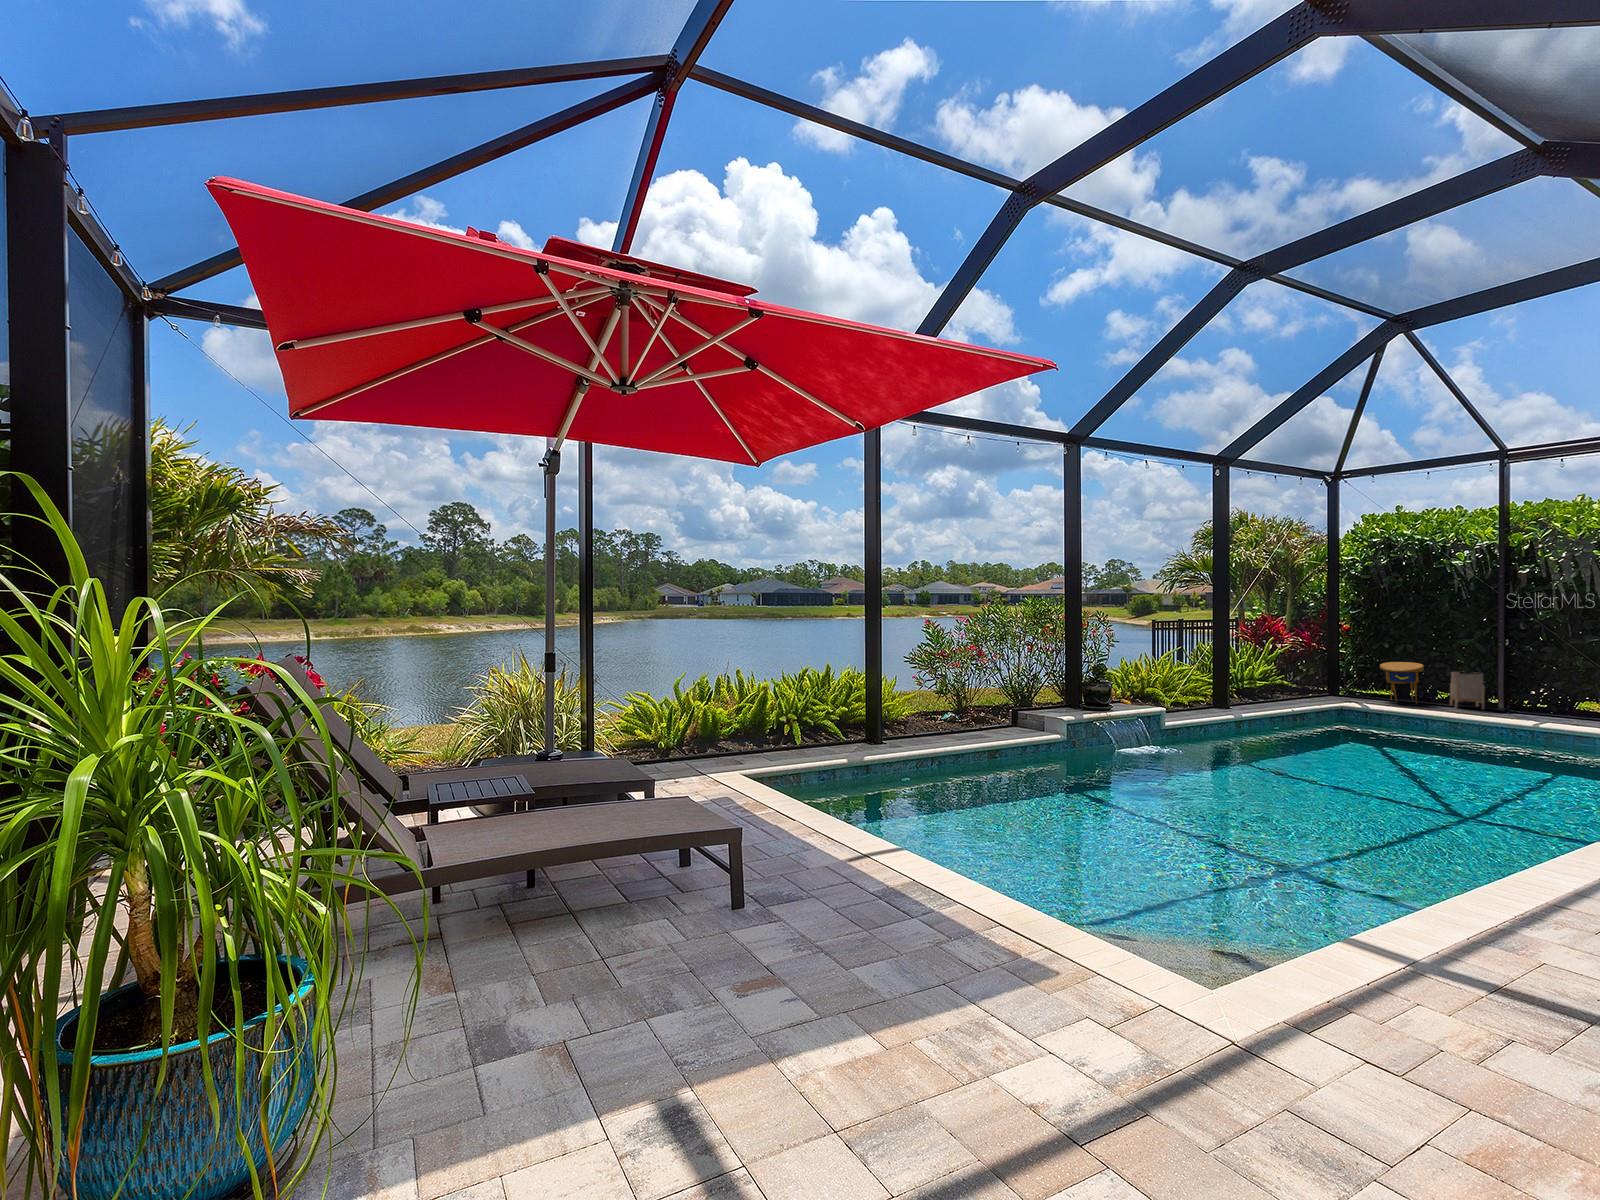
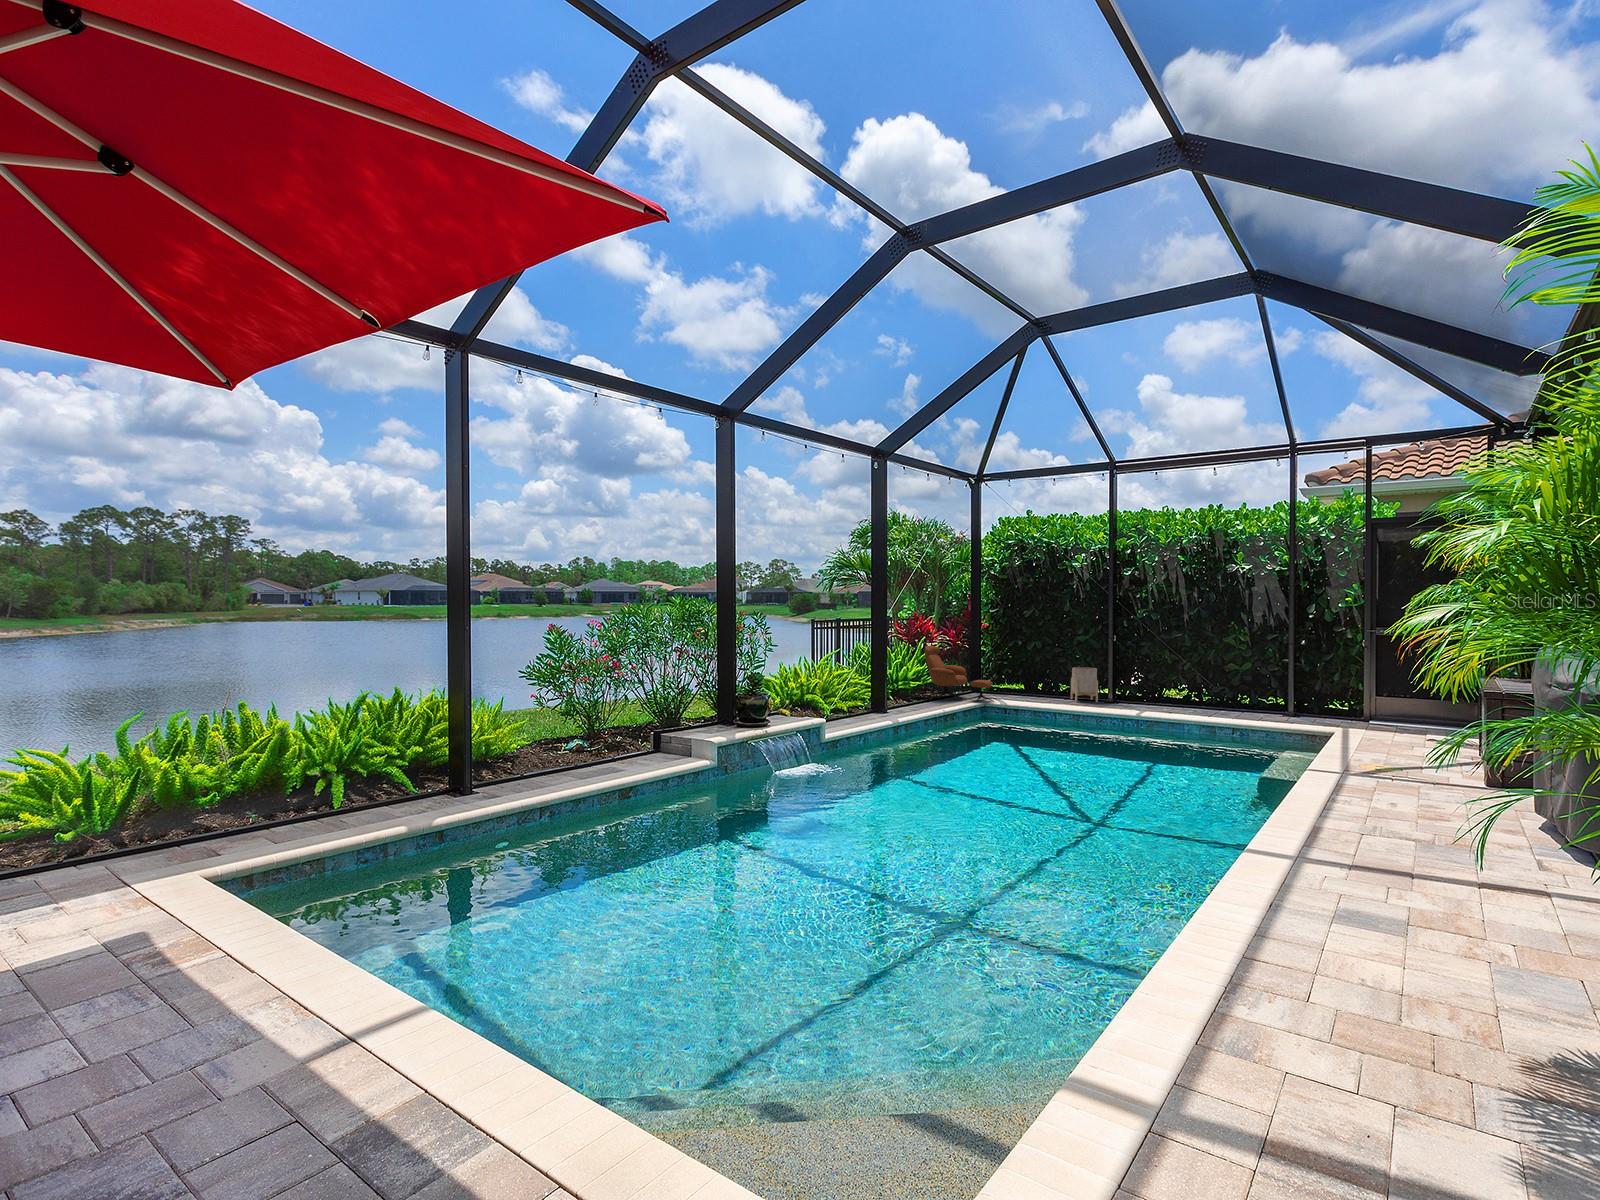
lounge chair: none [1273,646,1354,704] -> present [925,645,993,701]
side table: present [1380,662,1424,704] -> none [1015,659,1050,699]

